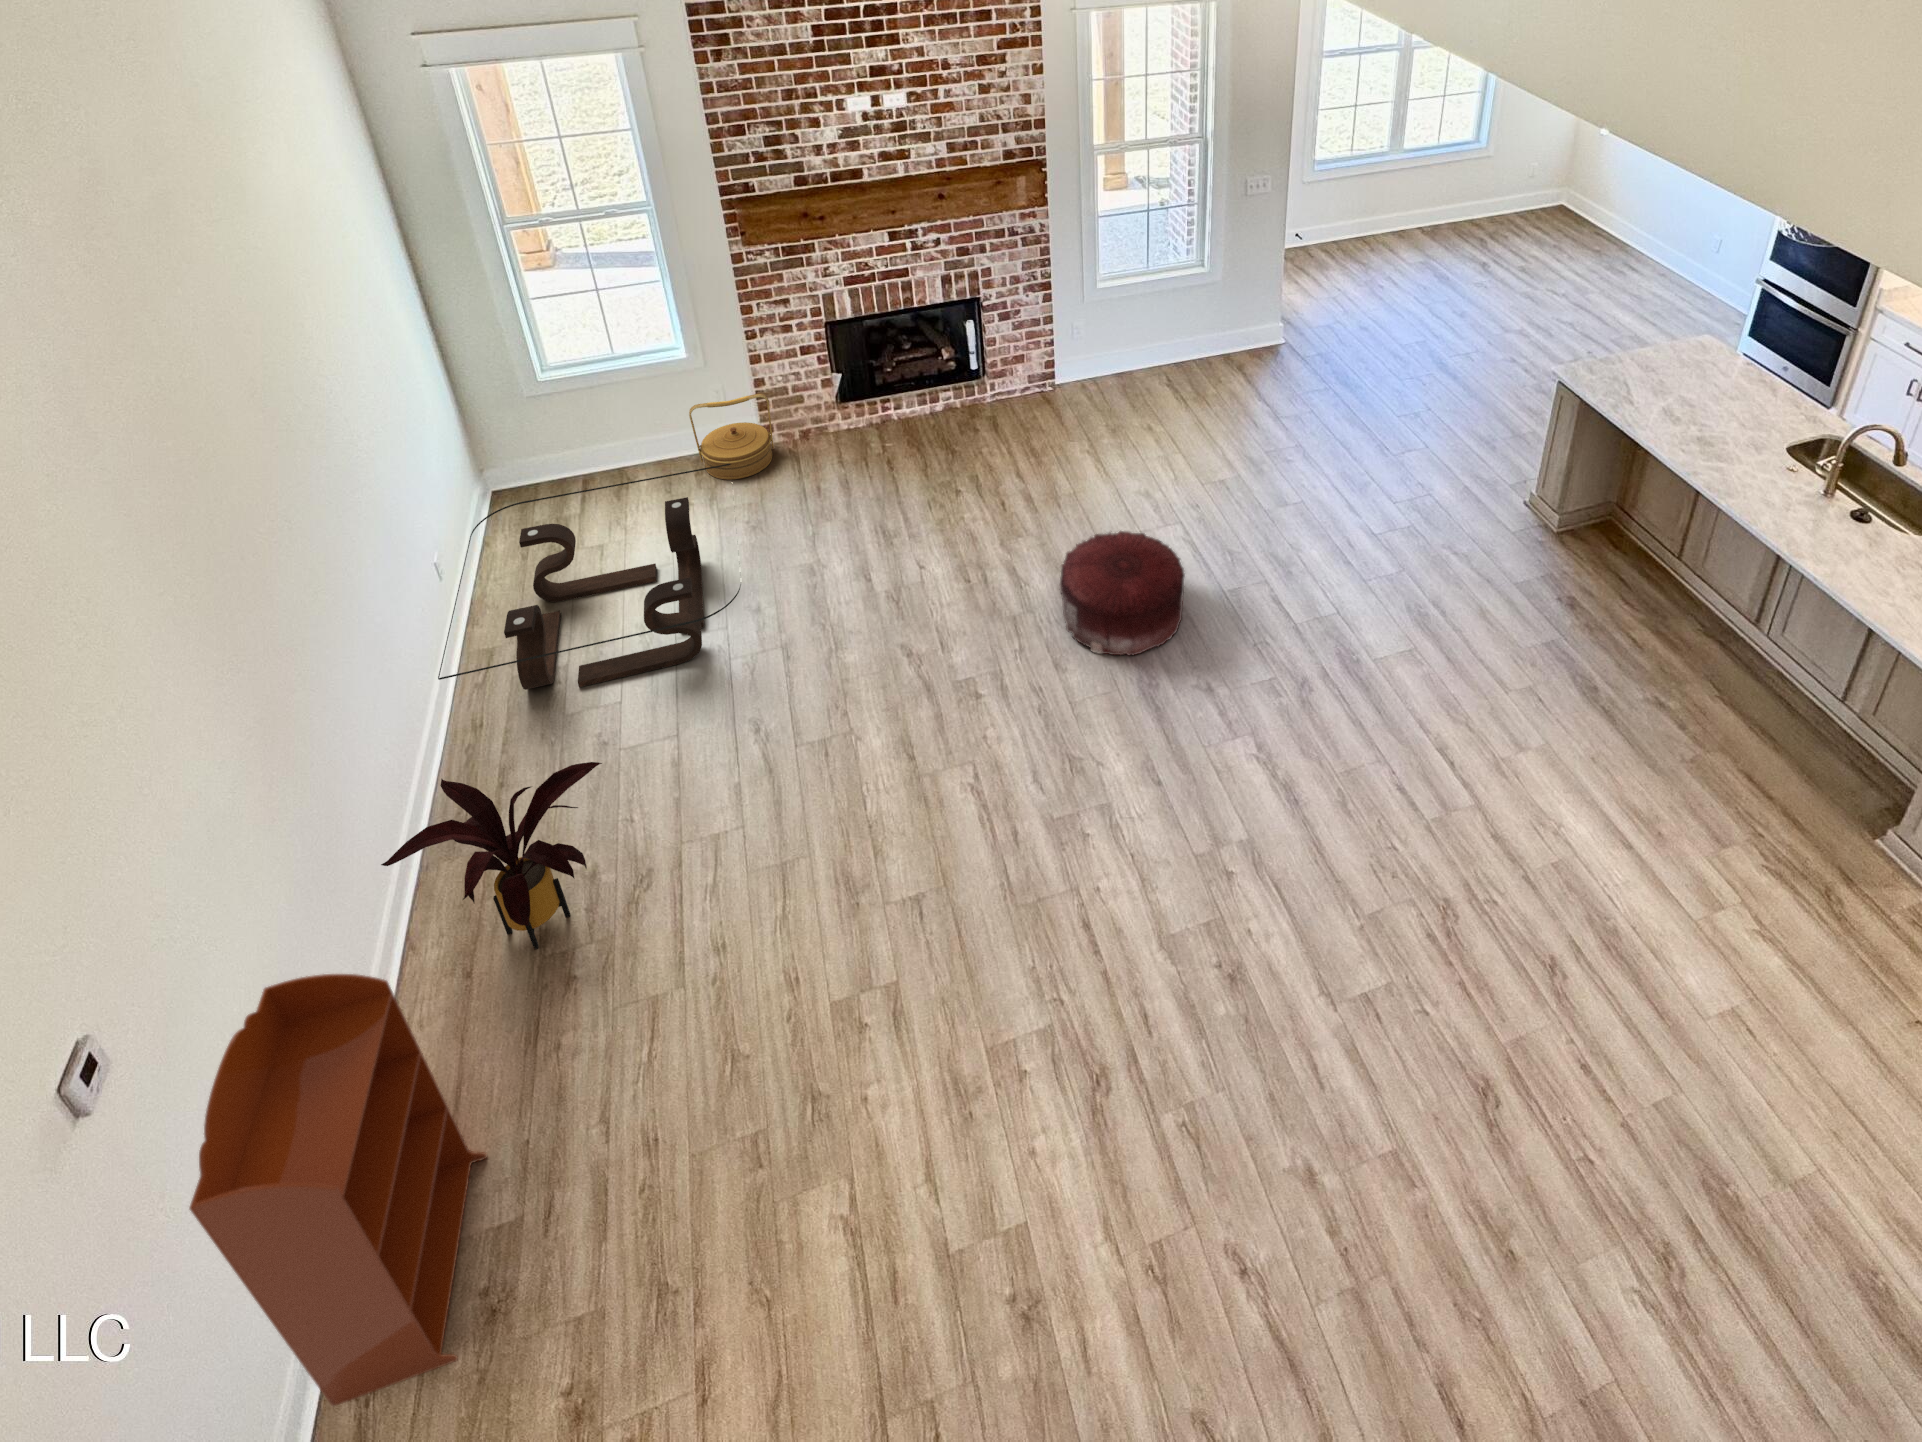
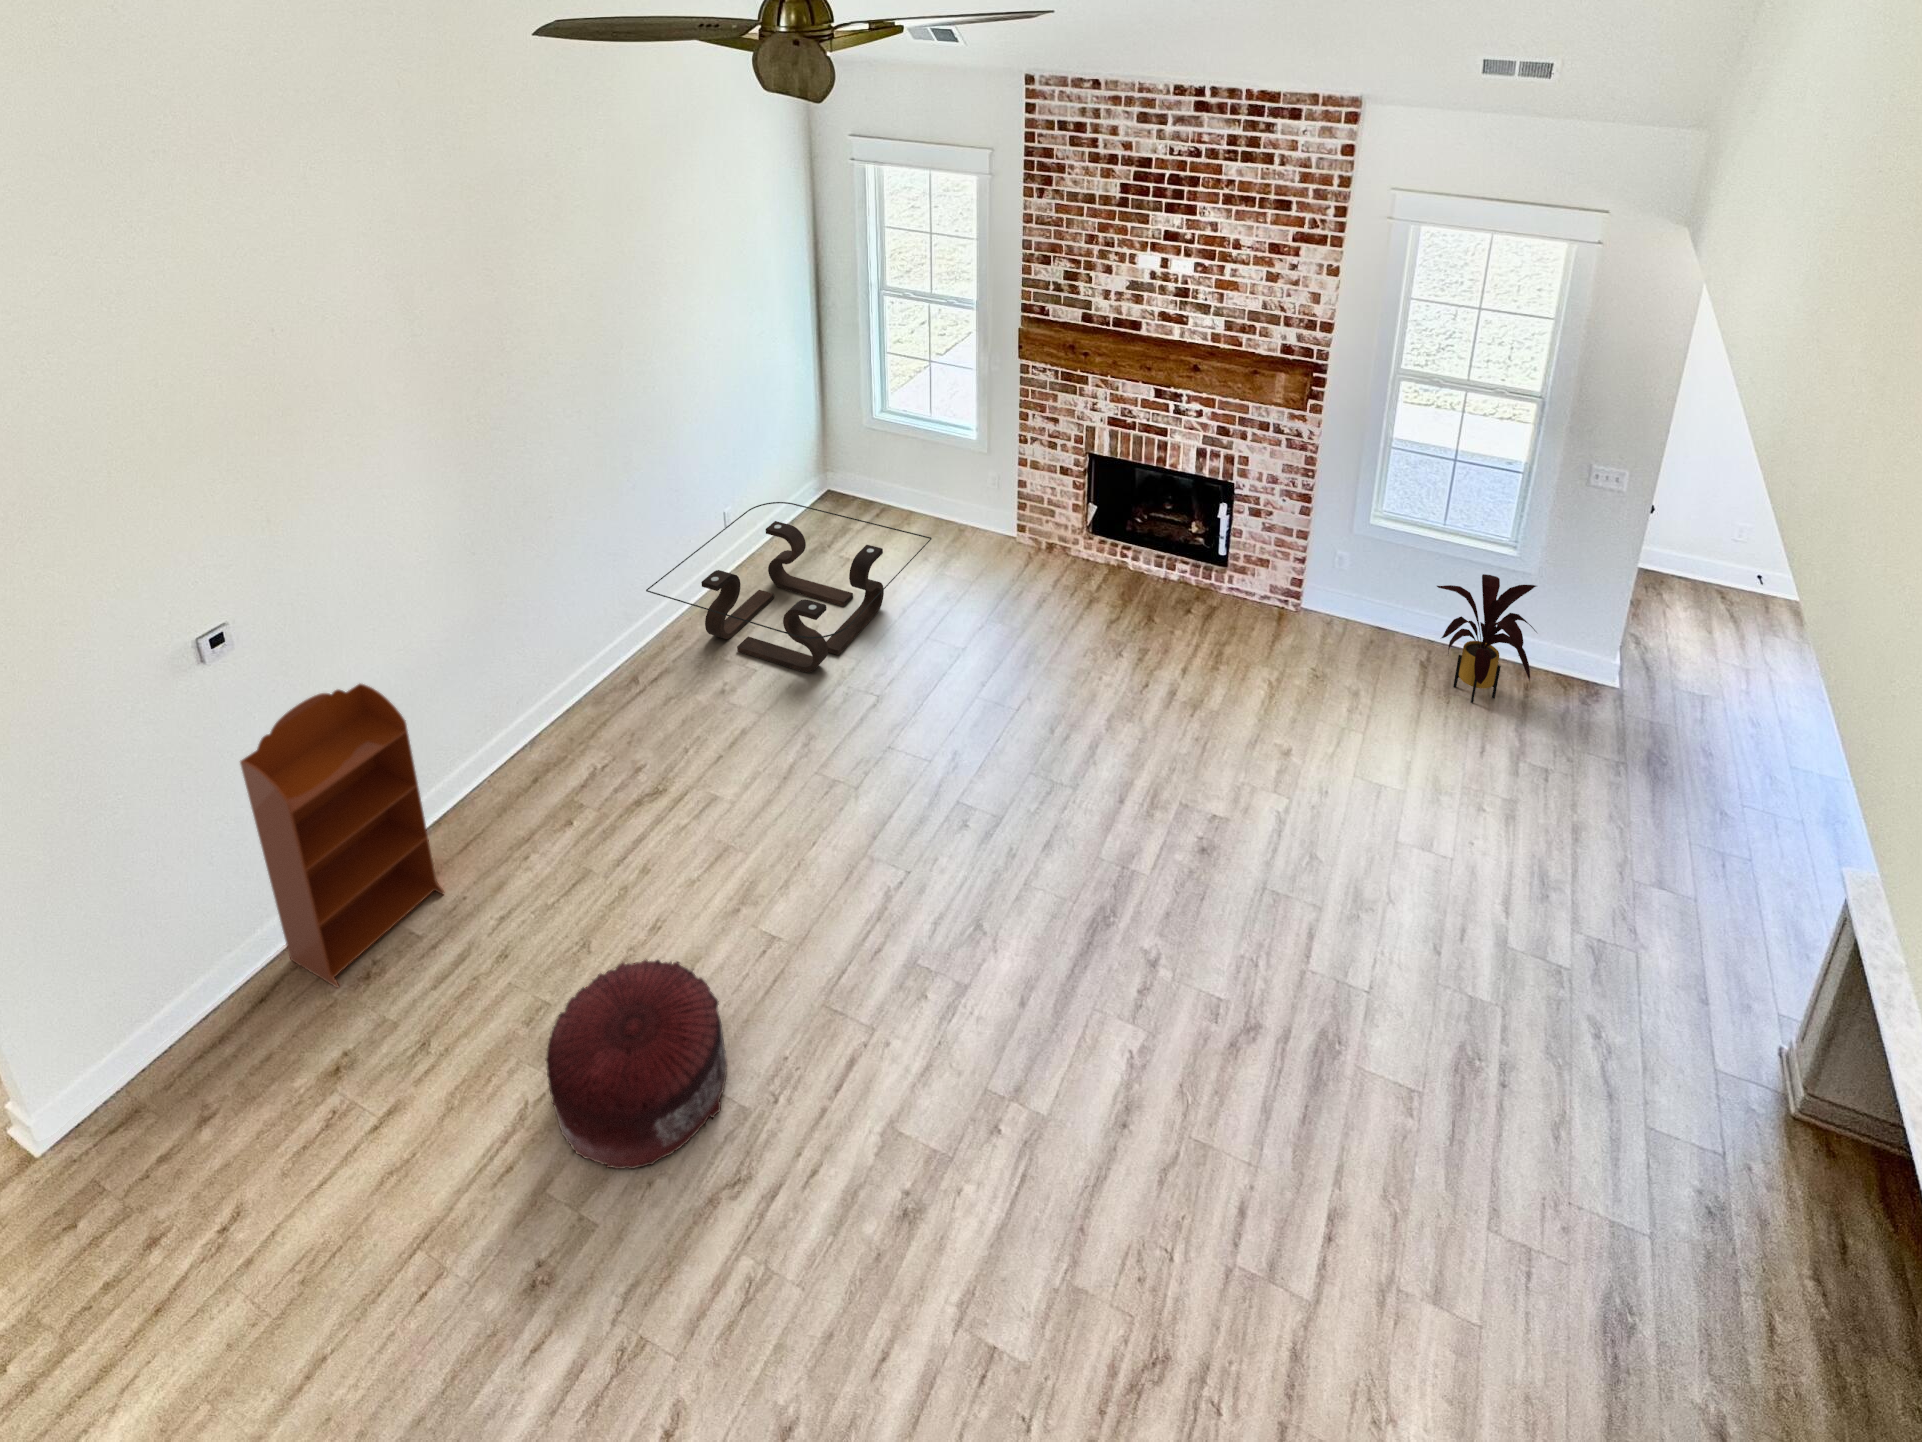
woven basket: present [689,394,774,480] -> none [947,484,1010,563]
pouf: present [1059,531,1185,655] -> present [546,959,728,1169]
house plant: present [381,762,602,949] -> present [1437,574,1536,703]

